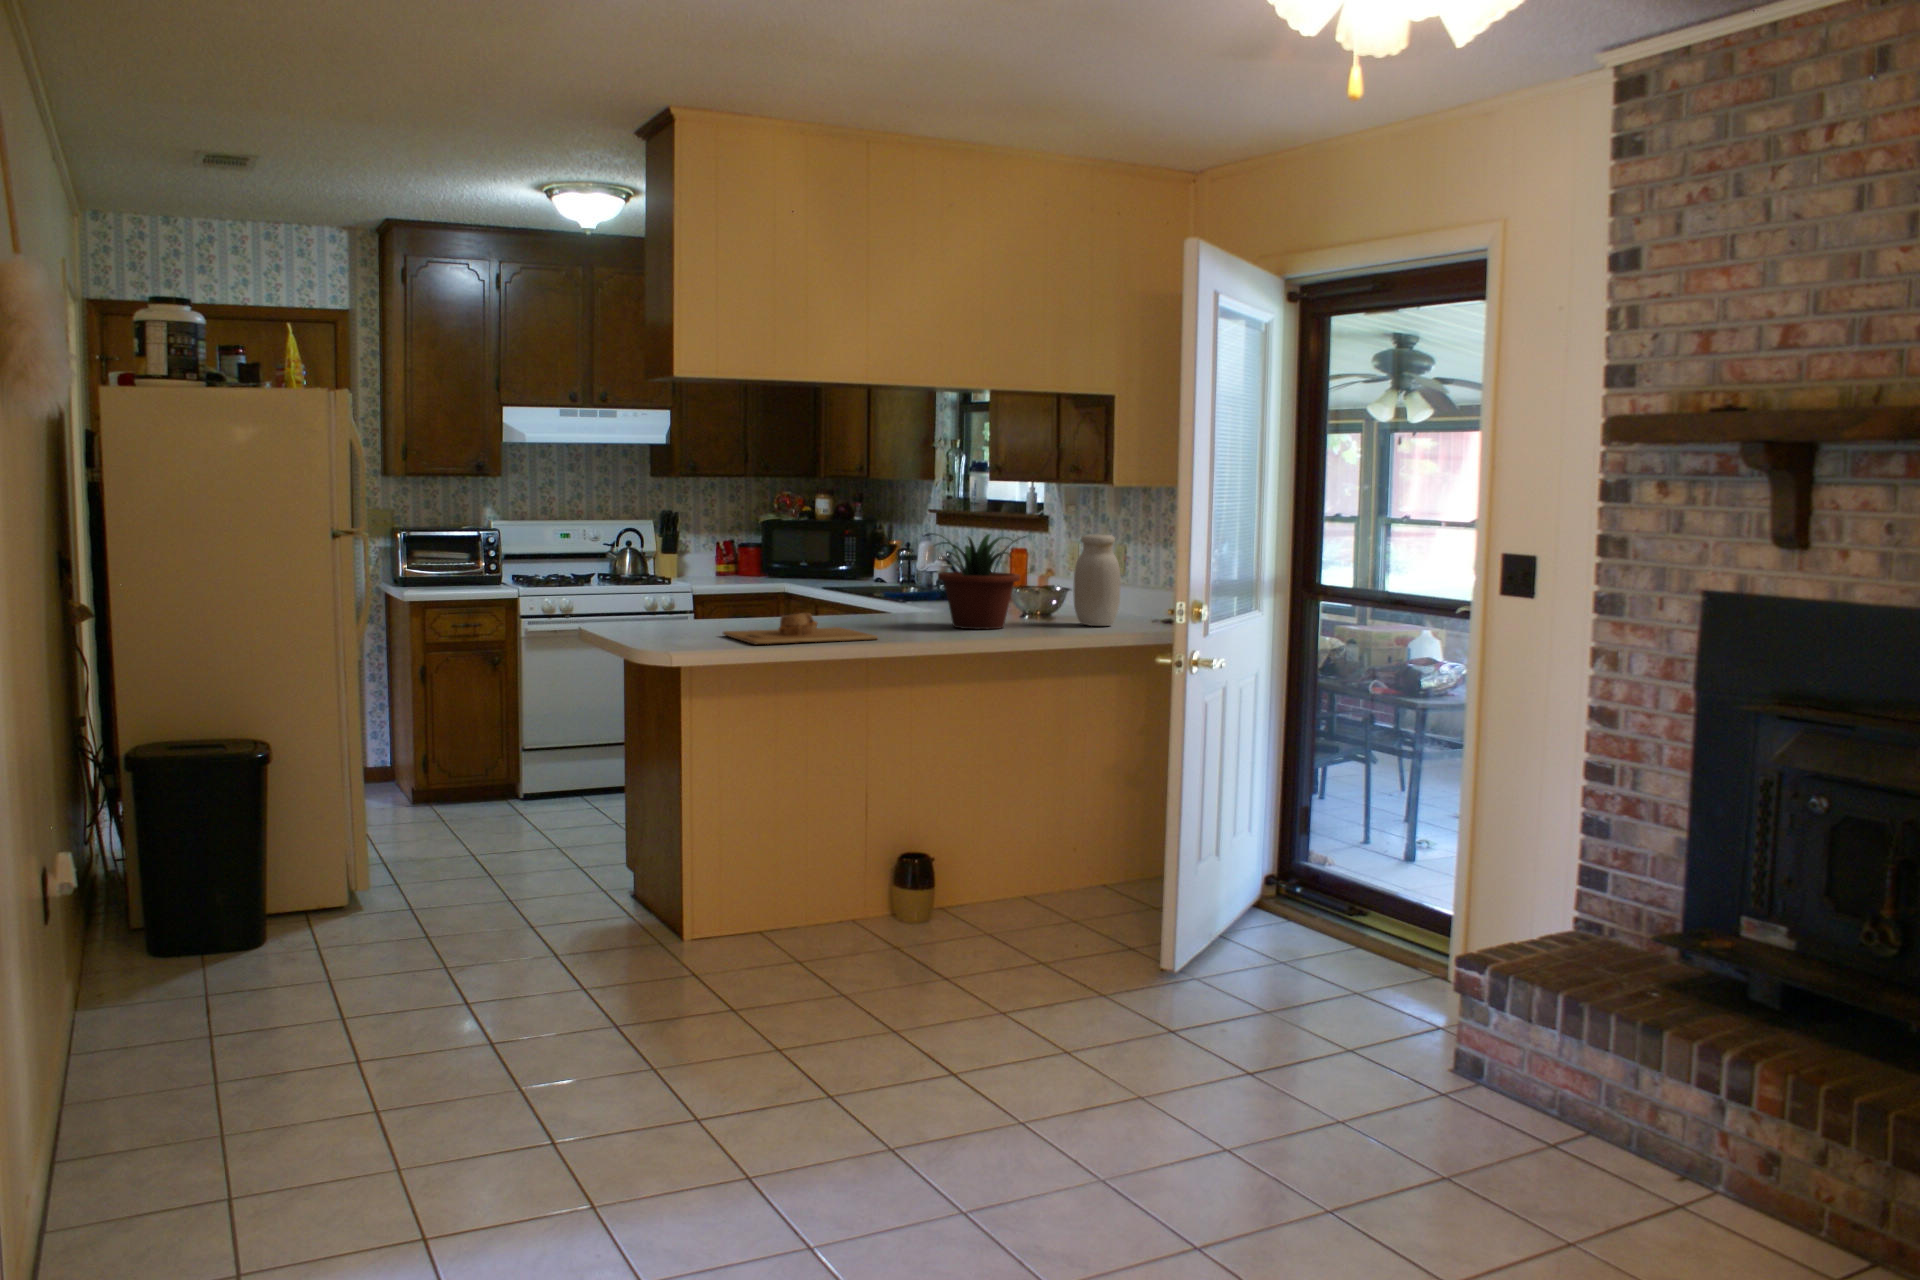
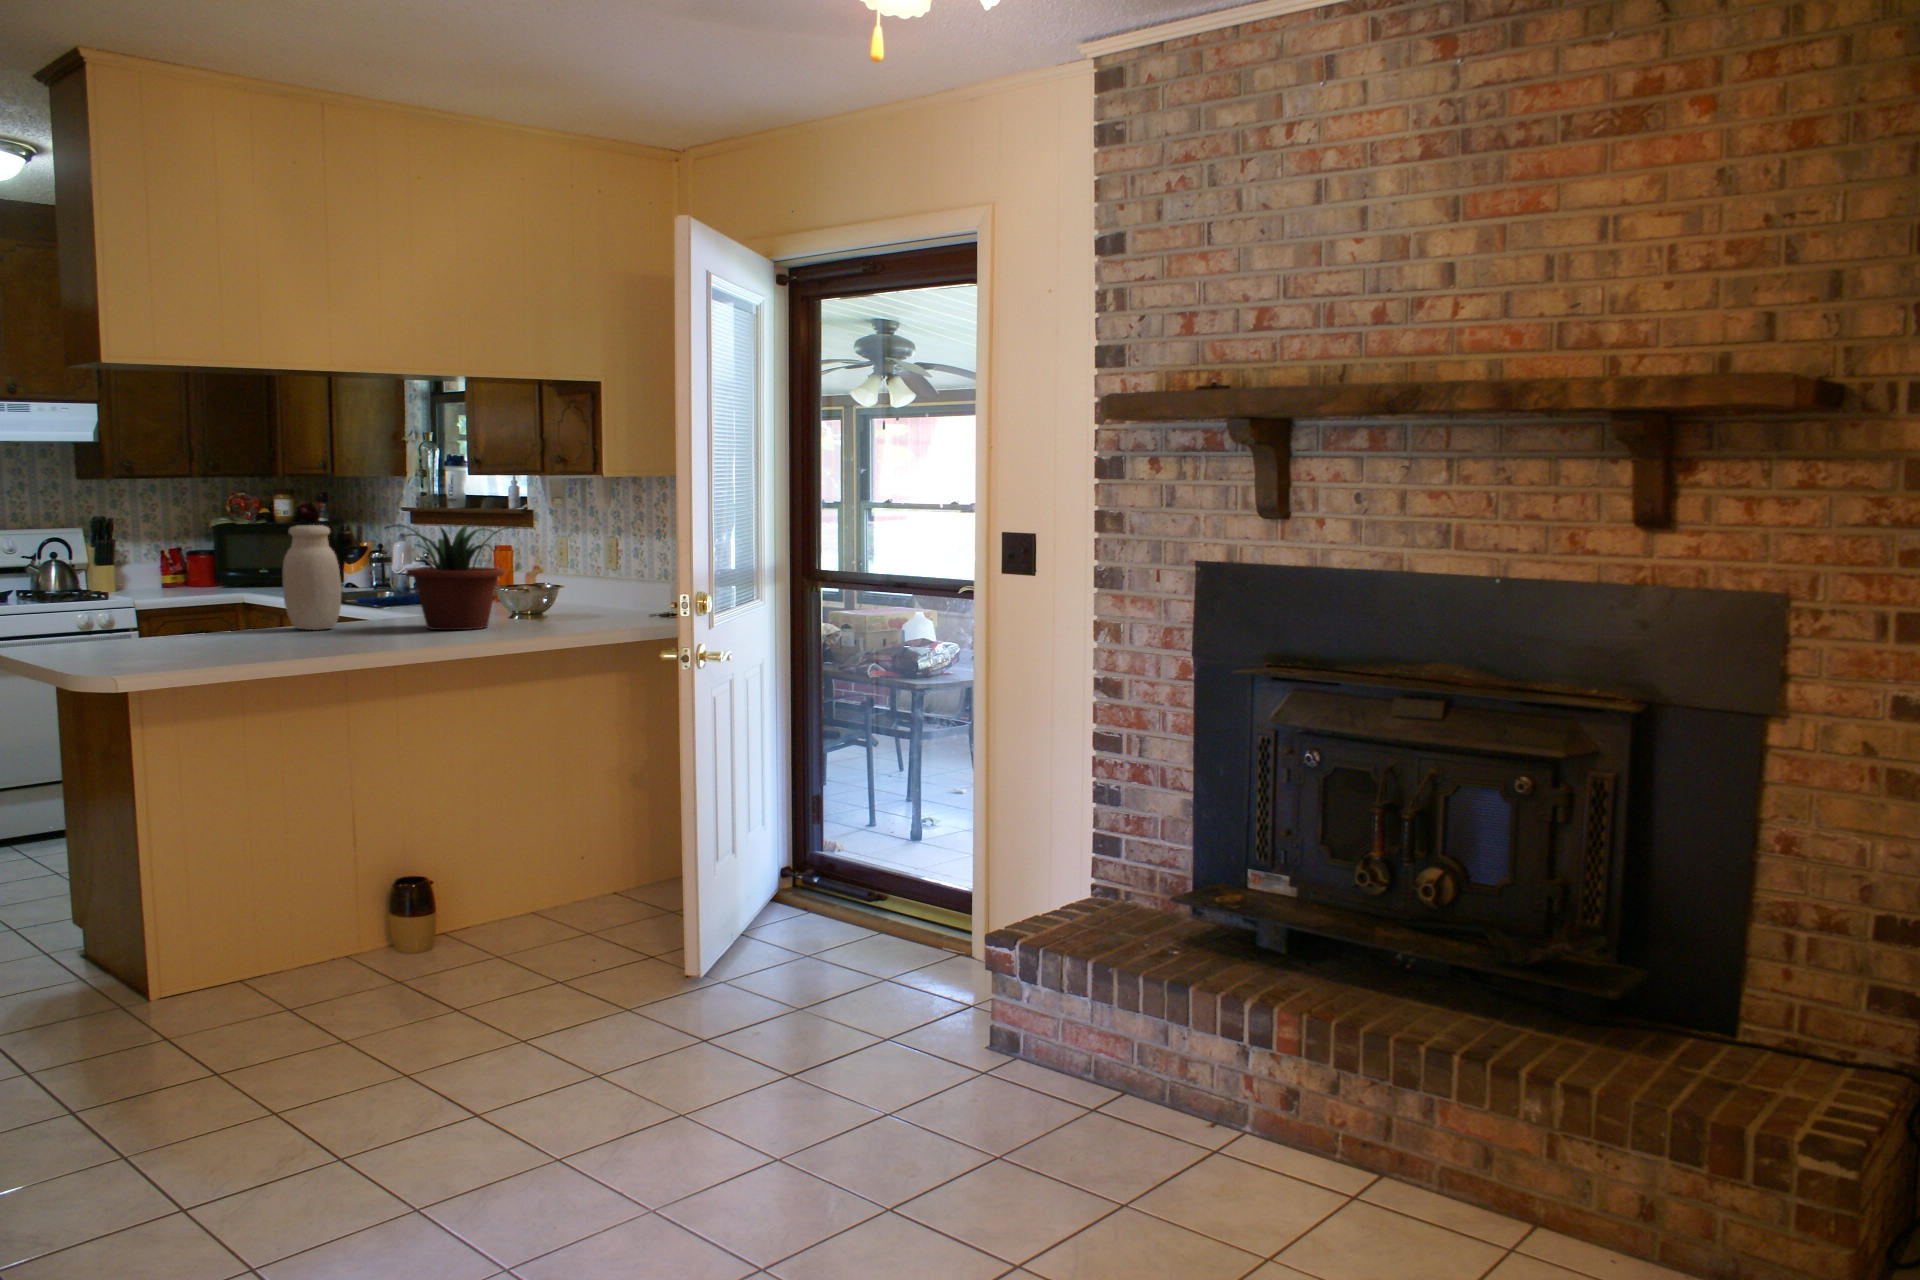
jar: present [1073,534,1121,626] -> present [283,525,341,630]
cutting board: present [723,613,878,644] -> none [119,618,331,658]

